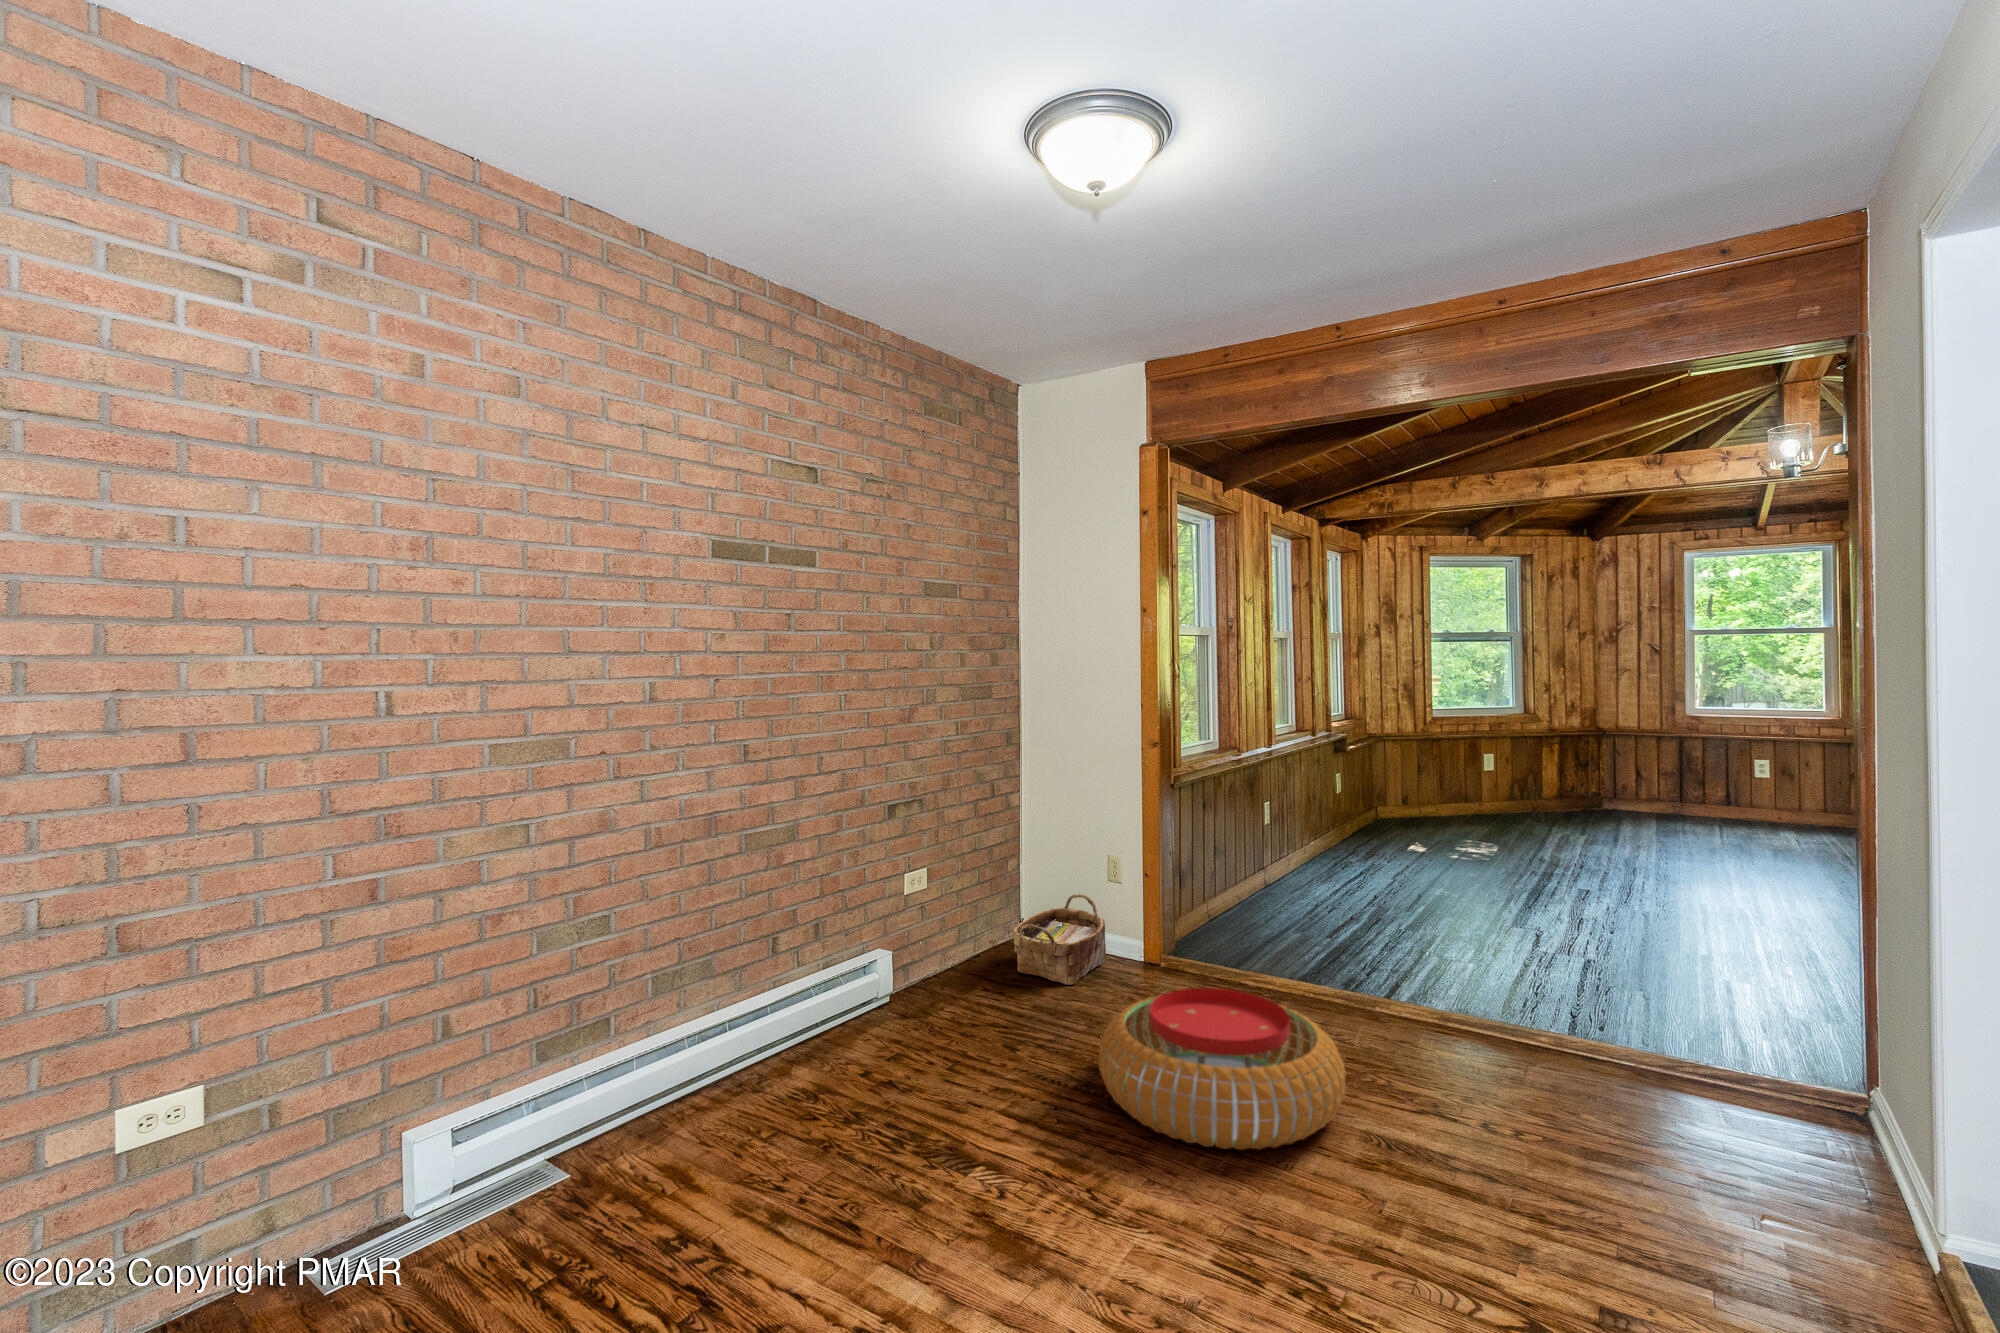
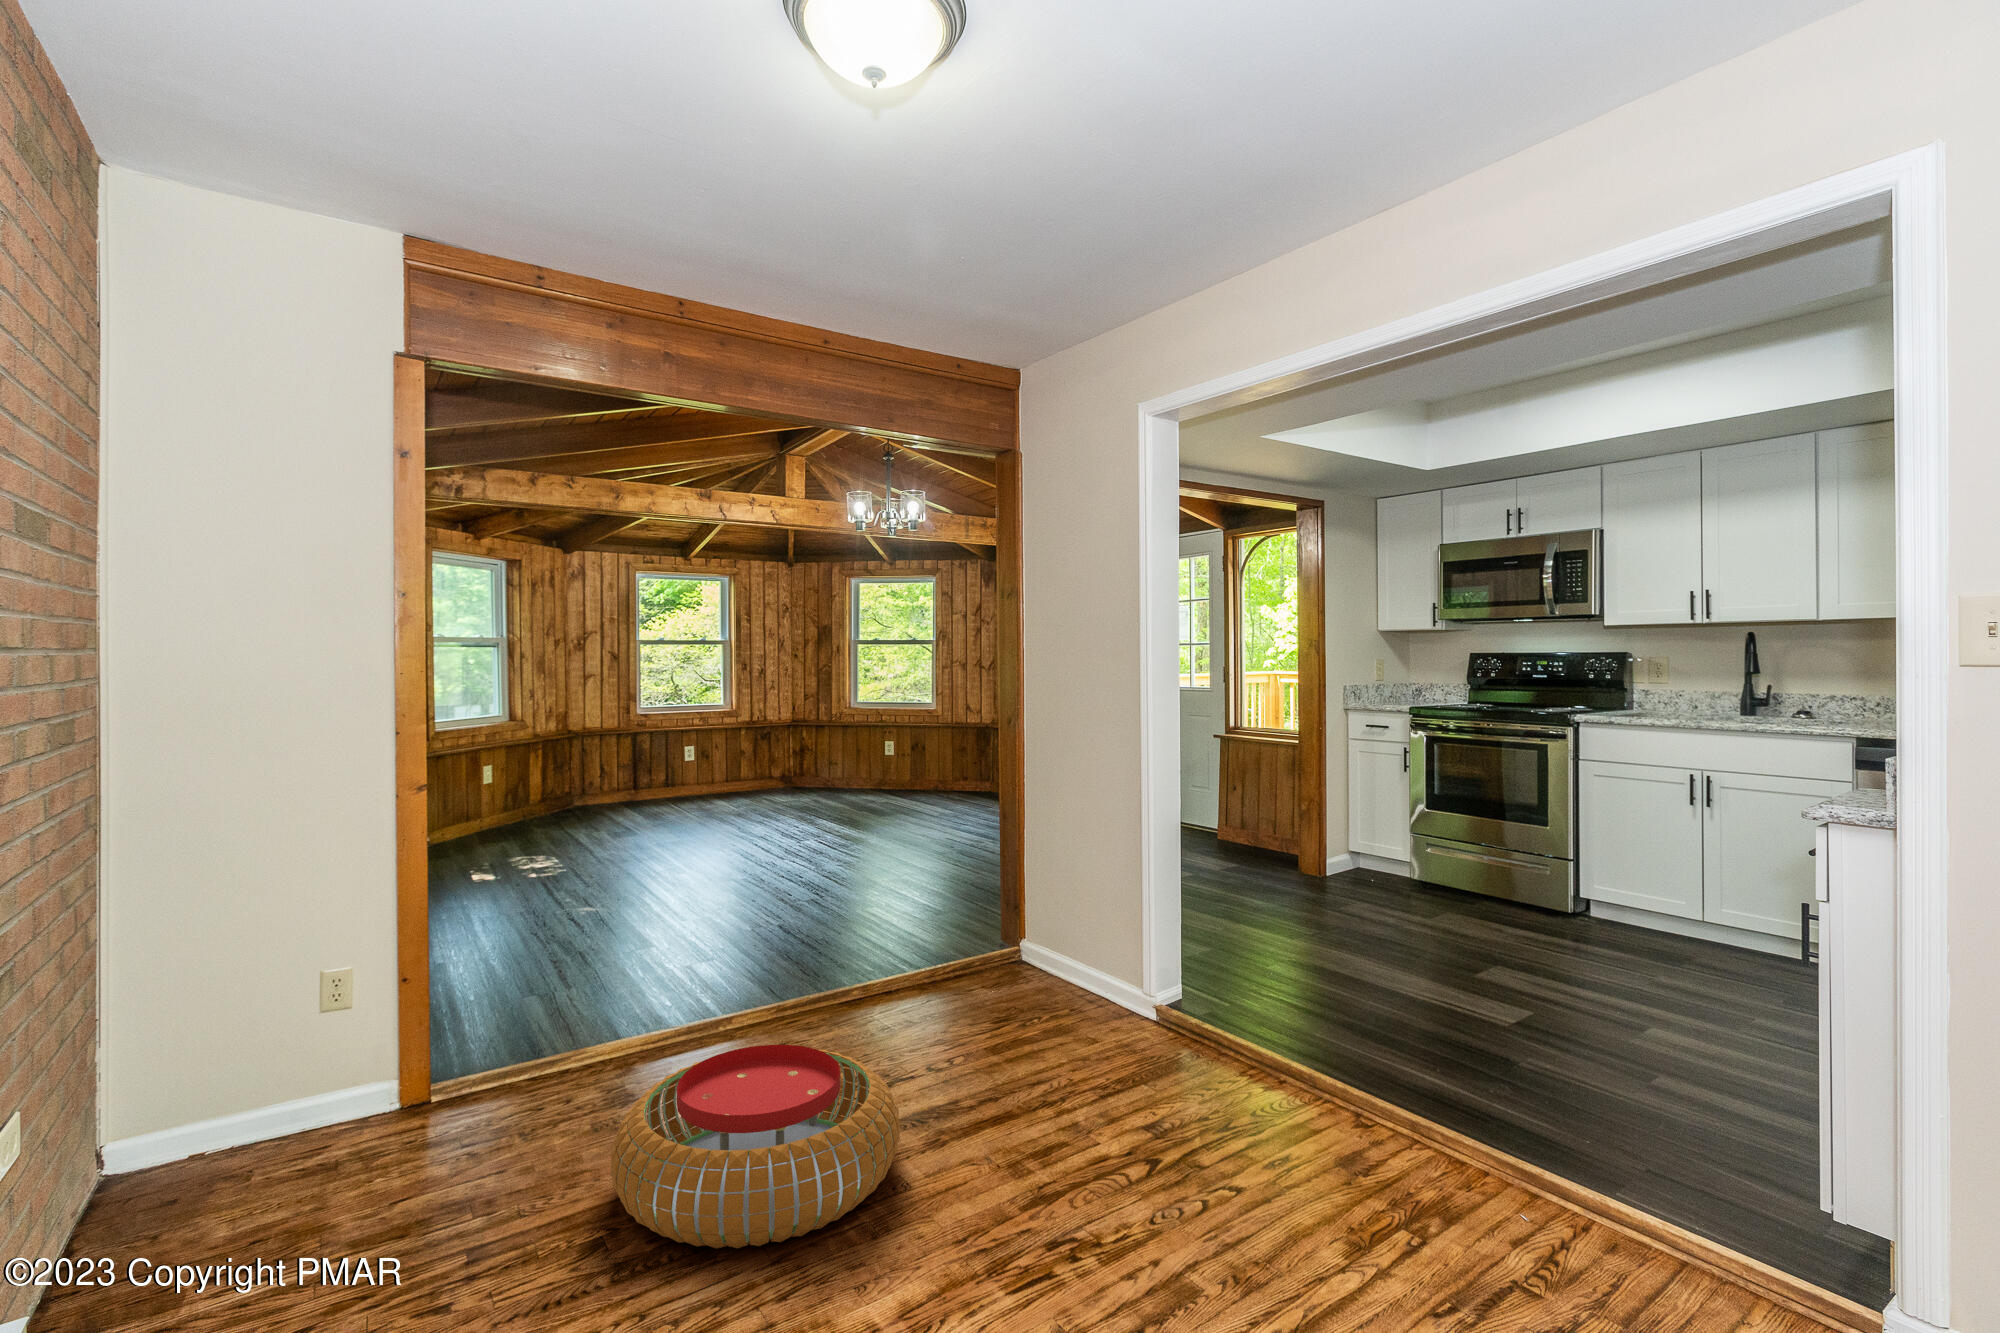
woven basket: present [1013,894,1106,985] -> none [215,1041,379,1211]

